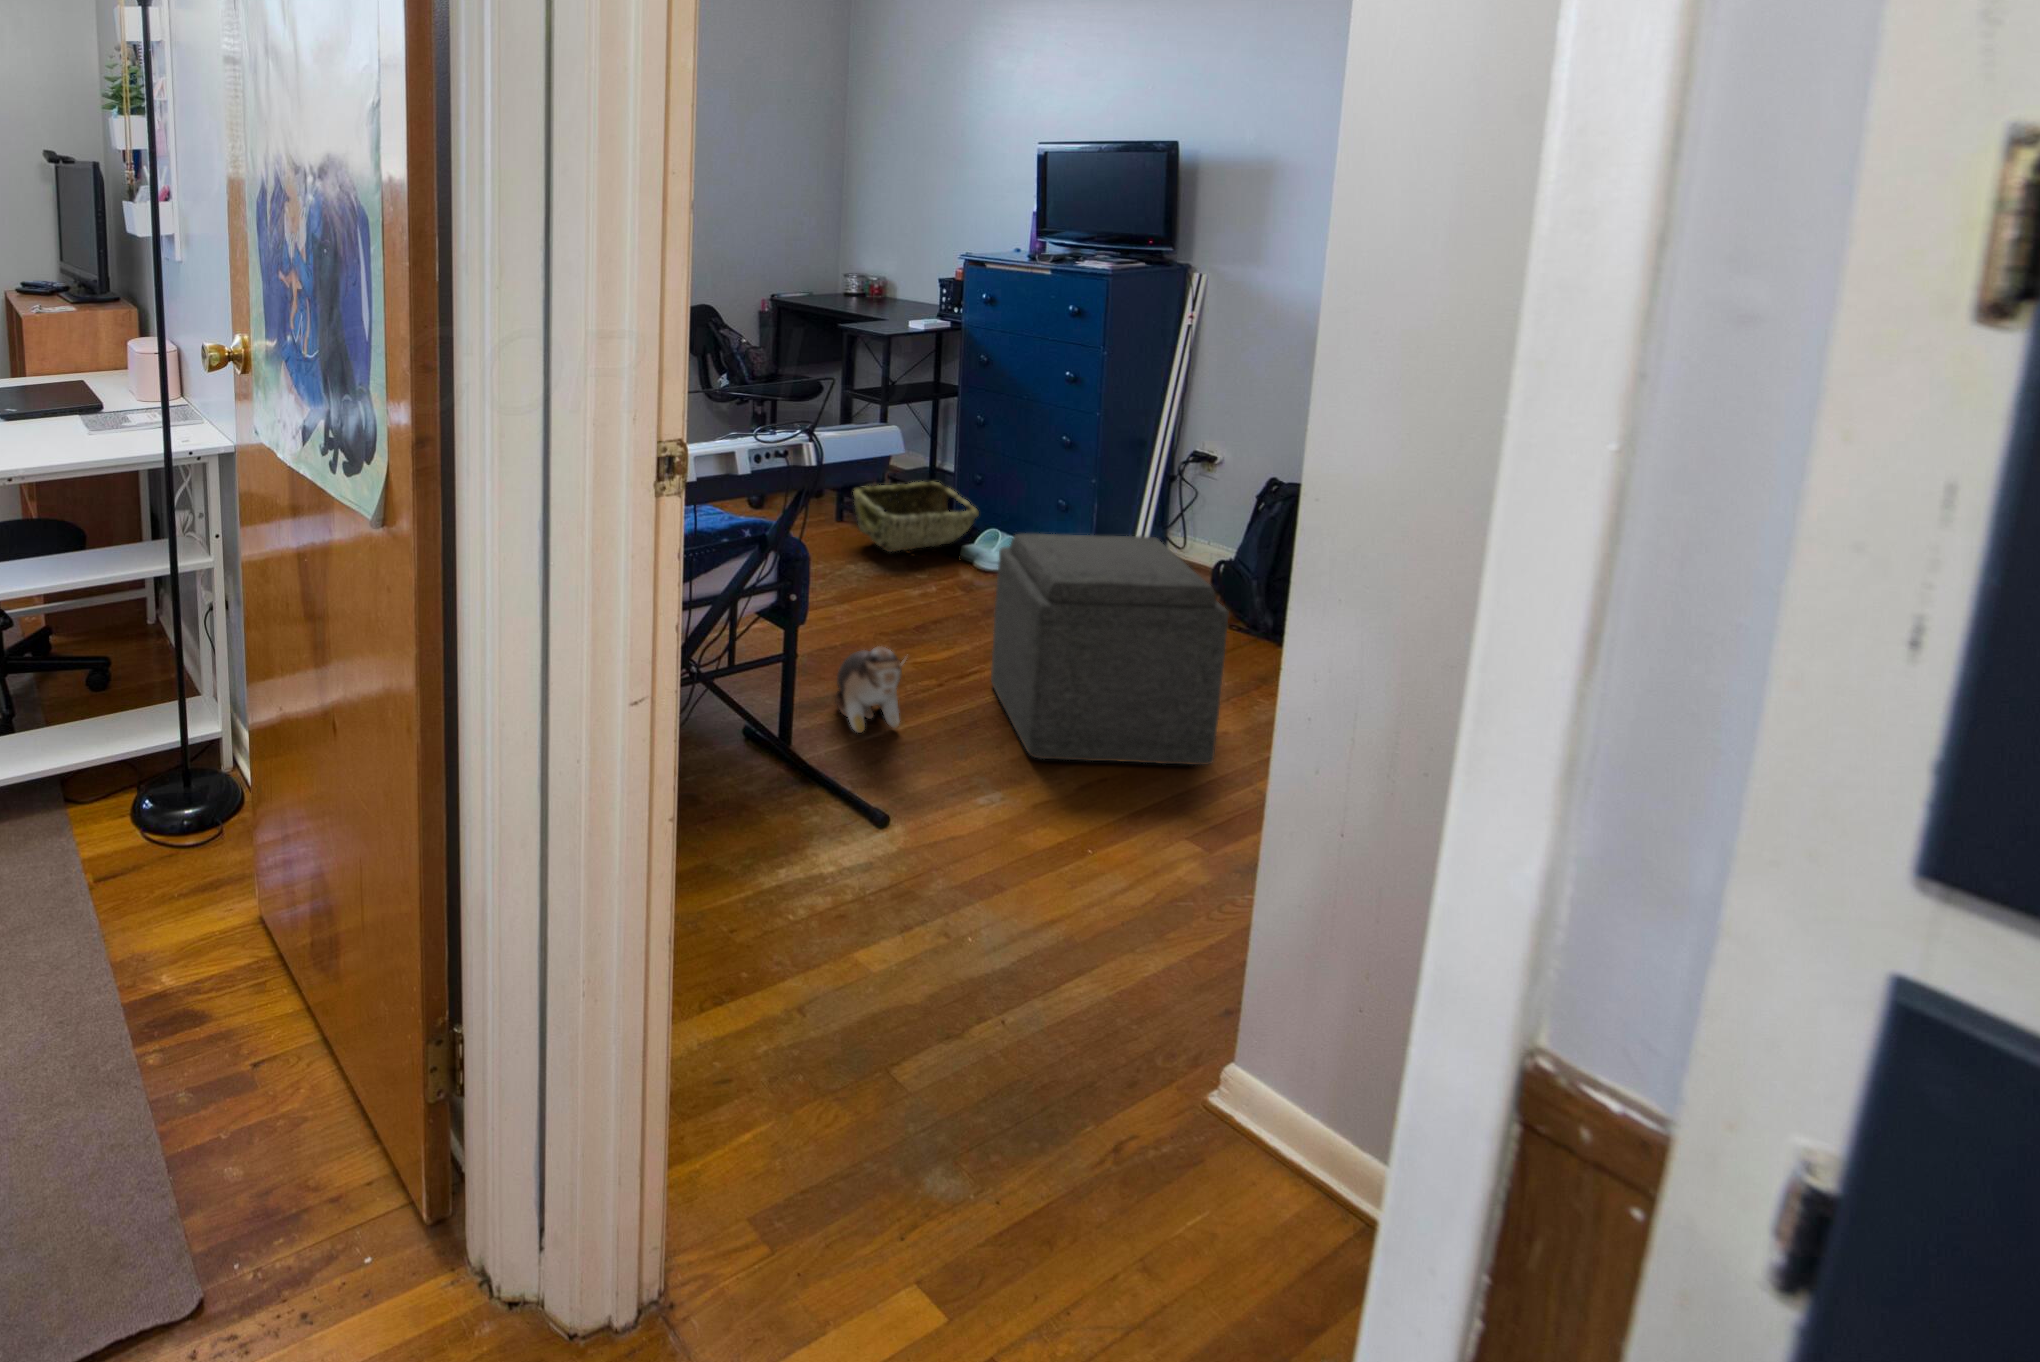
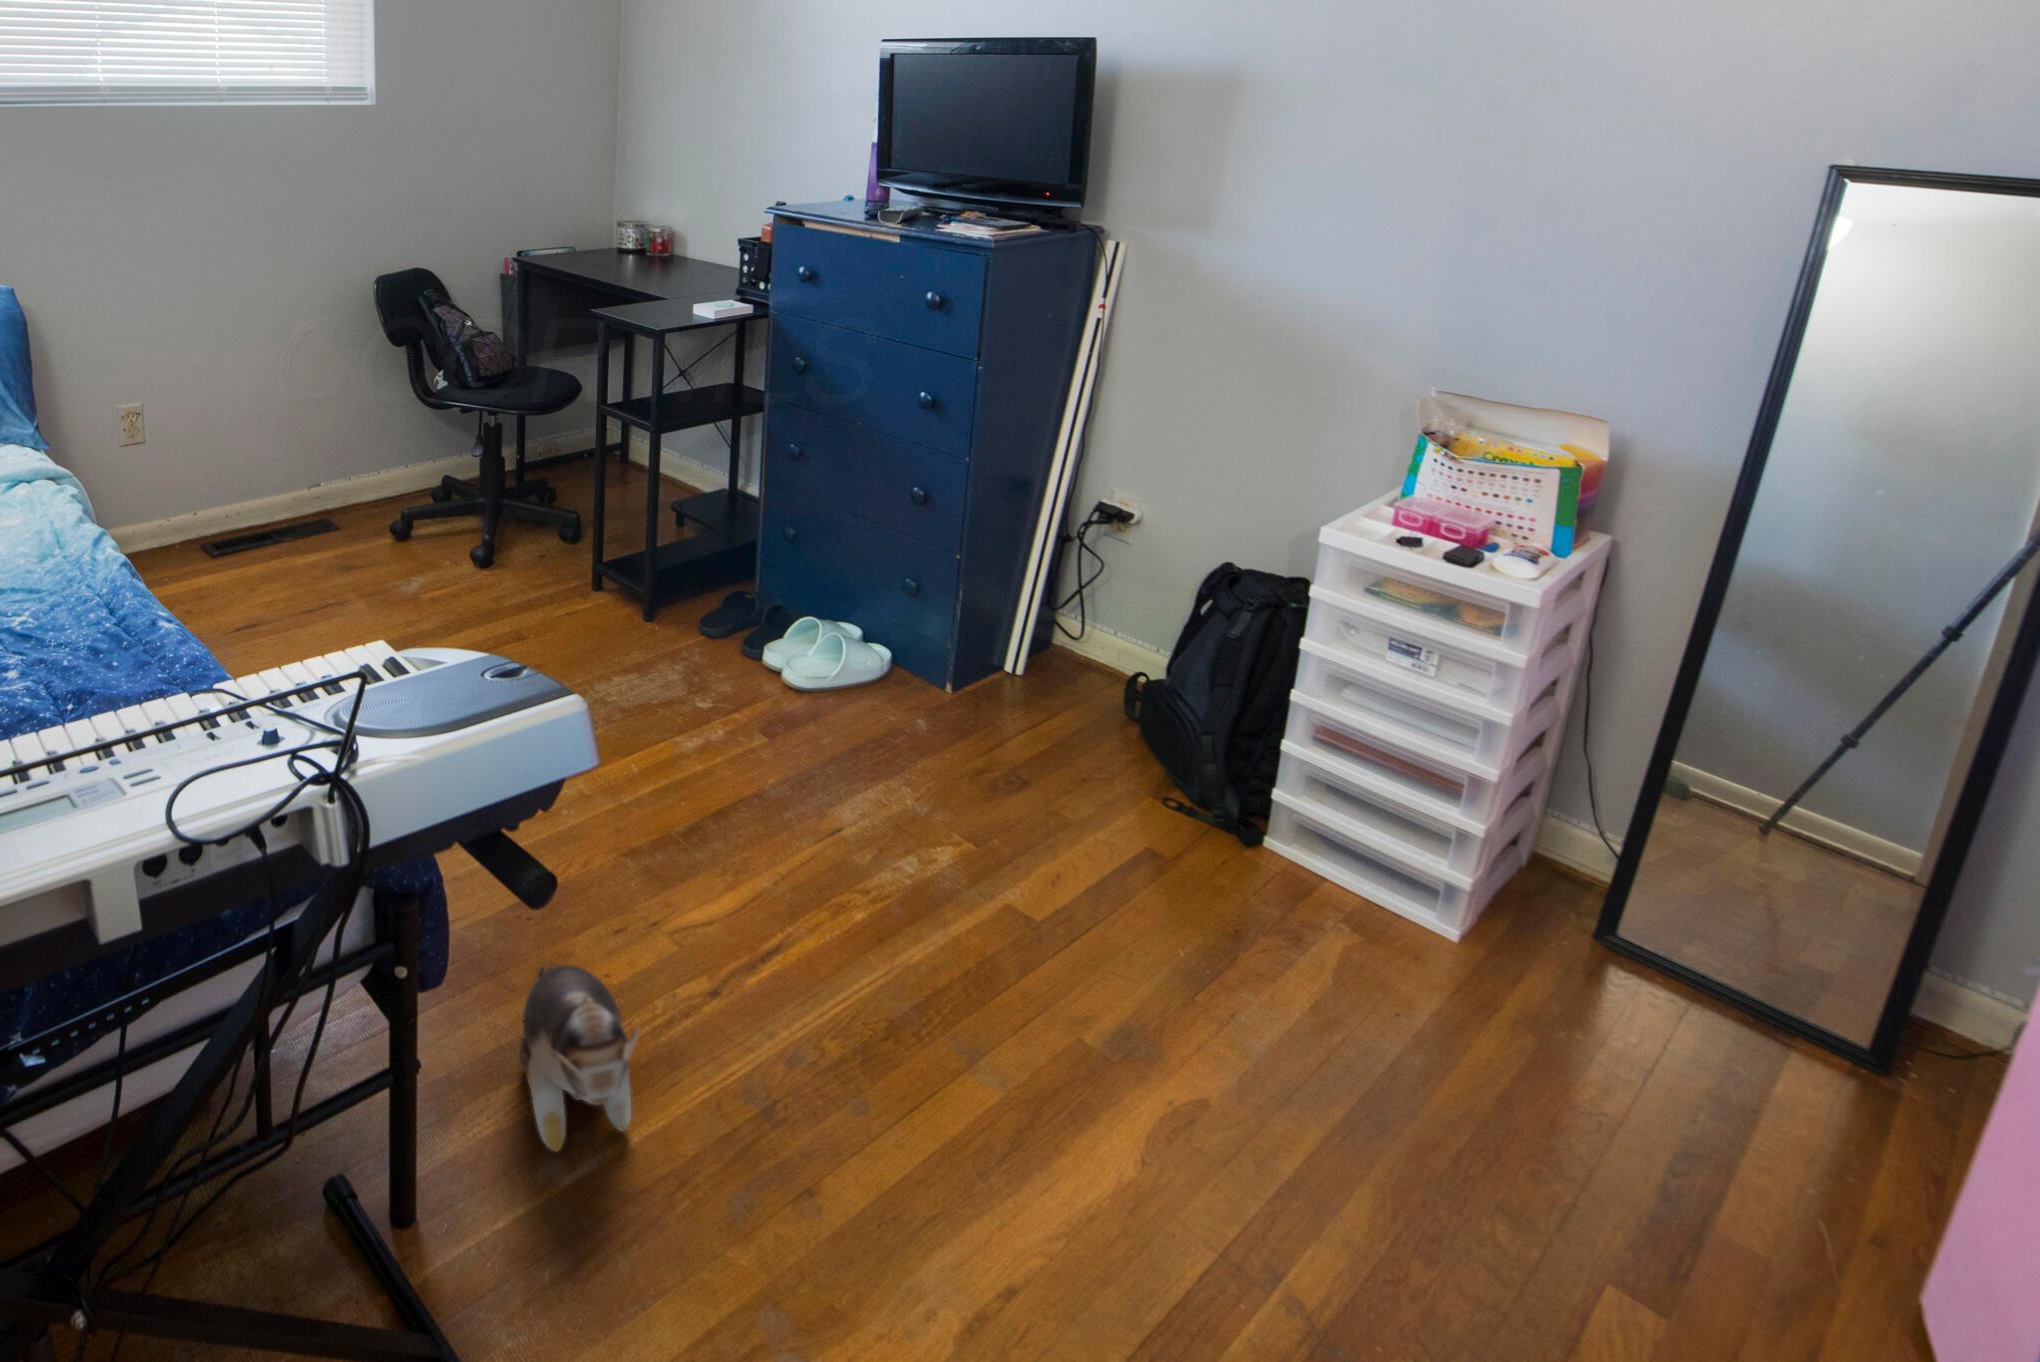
woven basket: present [854,482,979,552] -> none [607,537,791,656]
ottoman: present [991,534,1229,765] -> none [801,733,1254,1219]

